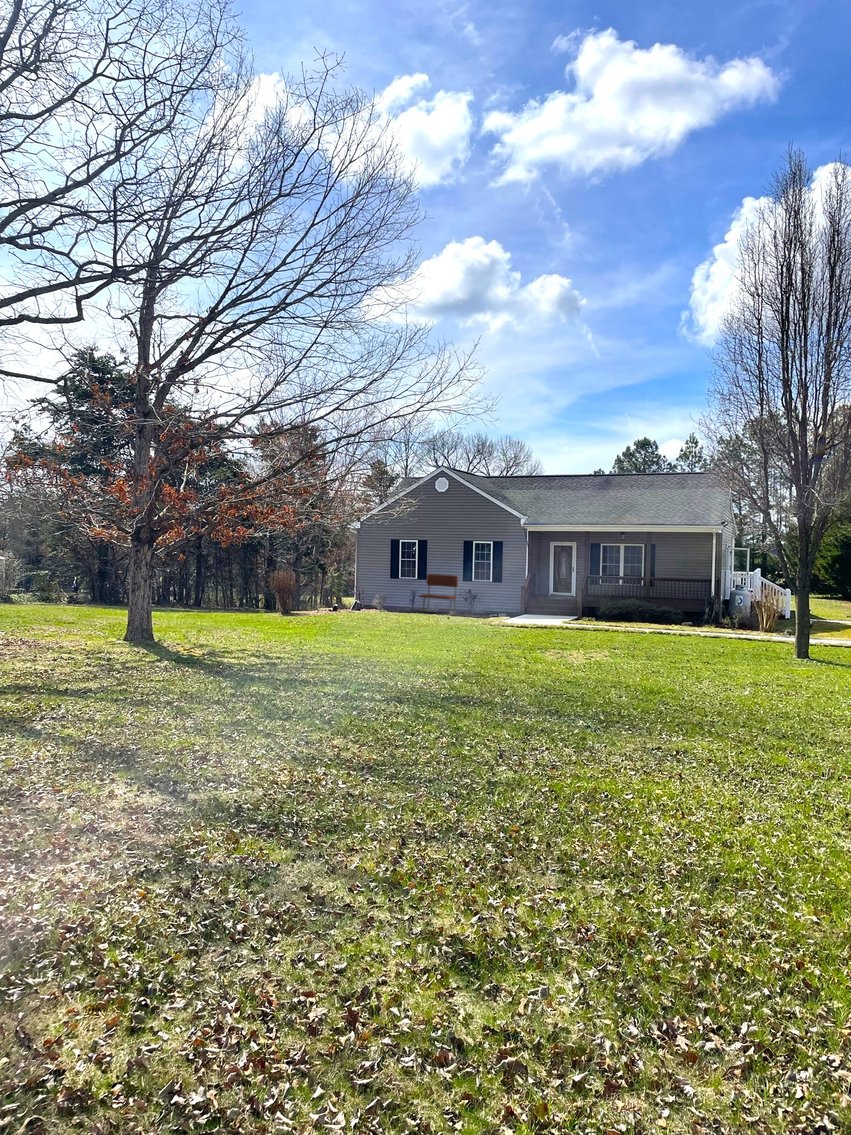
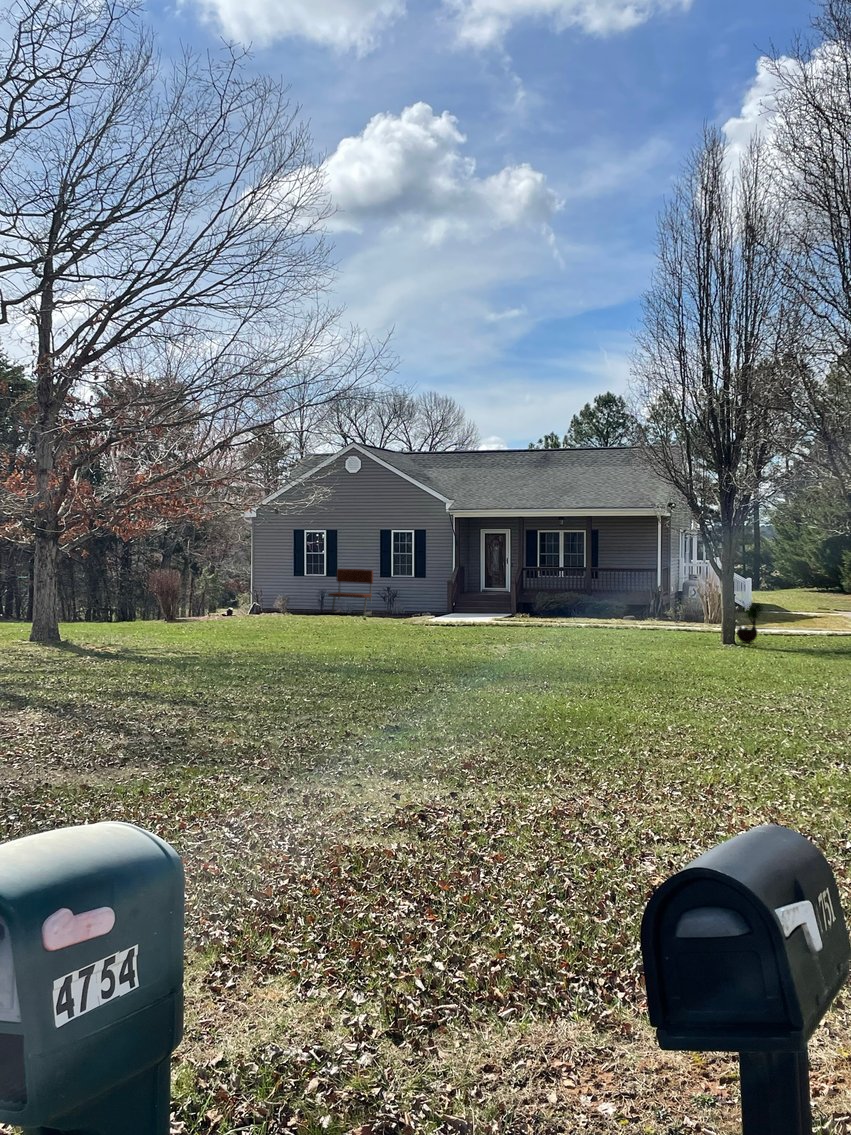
potted tree: none [809,614,840,657] -> present [737,603,763,643]

